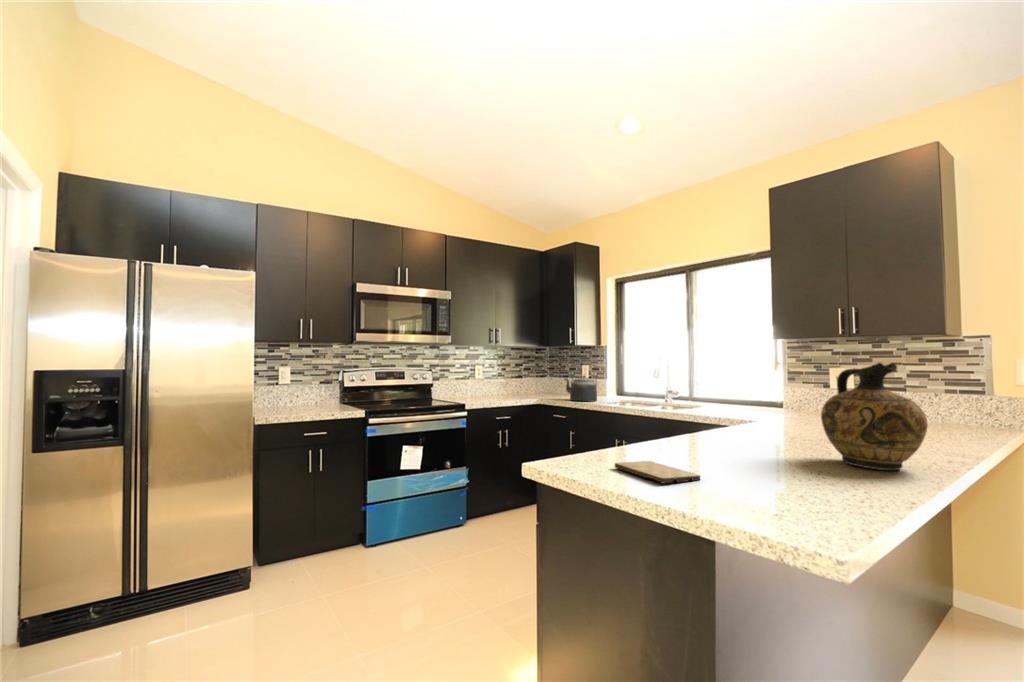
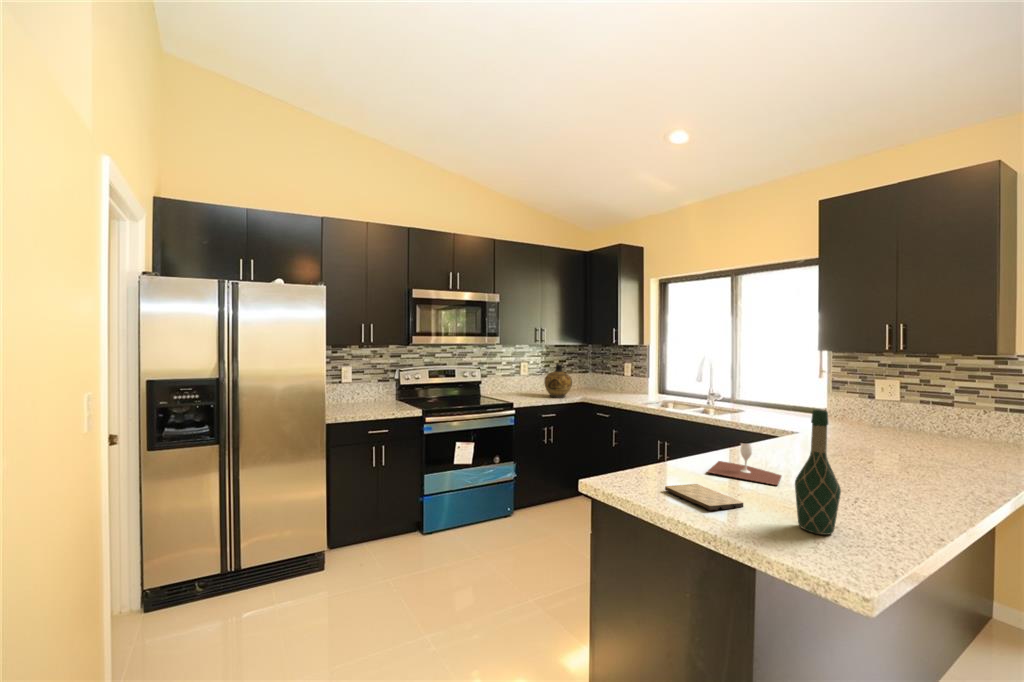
wine bottle: none [756,361,807,502] -> present [795,410,841,535]
ceramic jug: present [821,363,928,470] -> present [544,363,572,398]
kettle: present [564,364,599,402] -> none [606,364,641,401]
wine glass: none [661,420,743,461] -> present [707,444,781,485]

